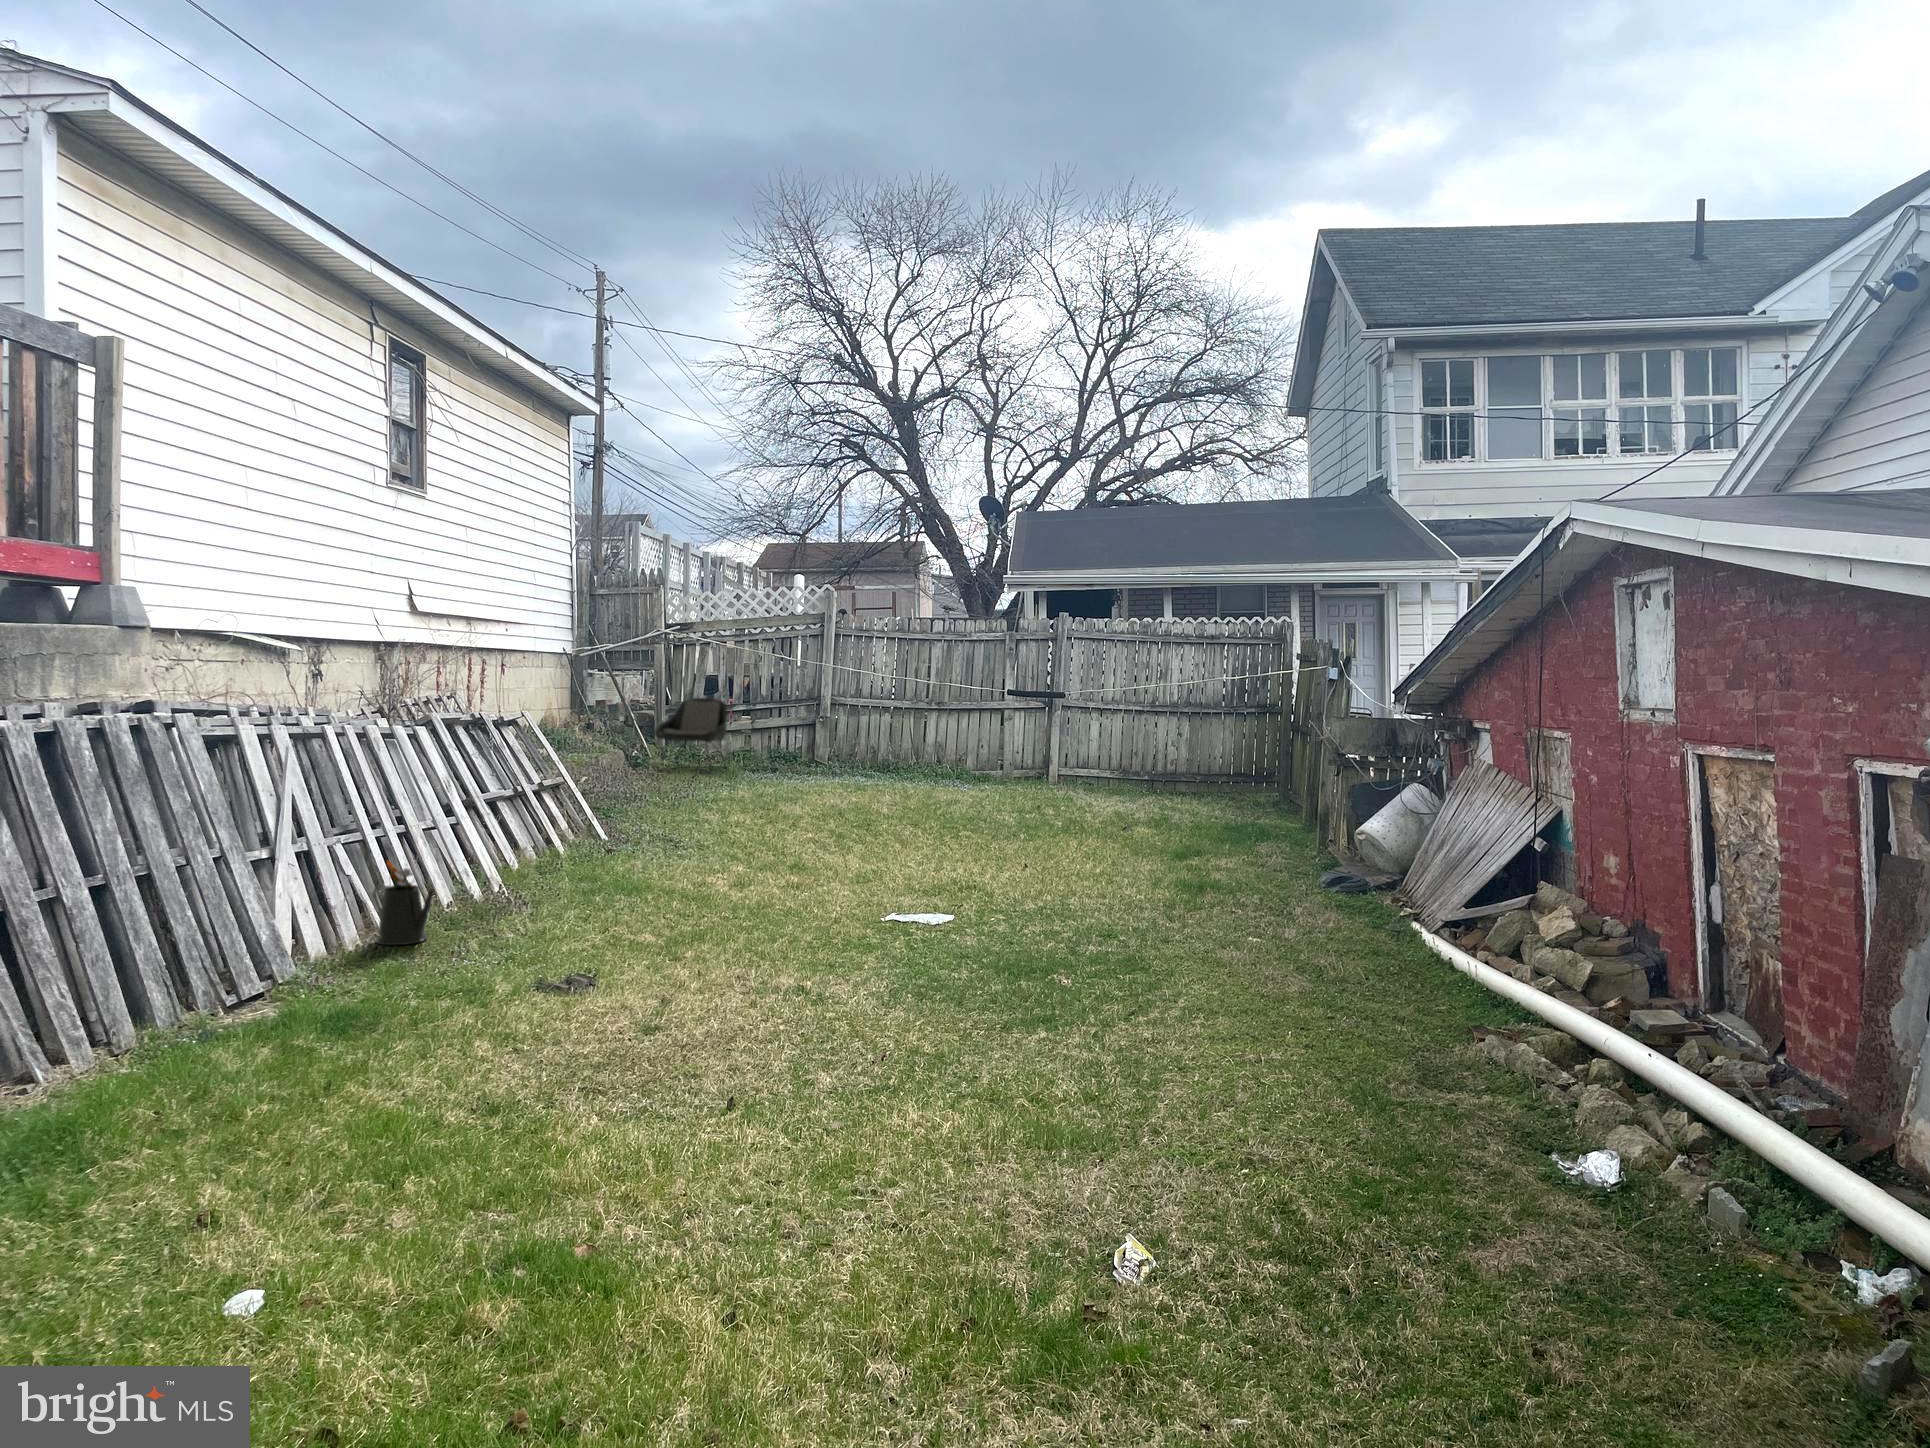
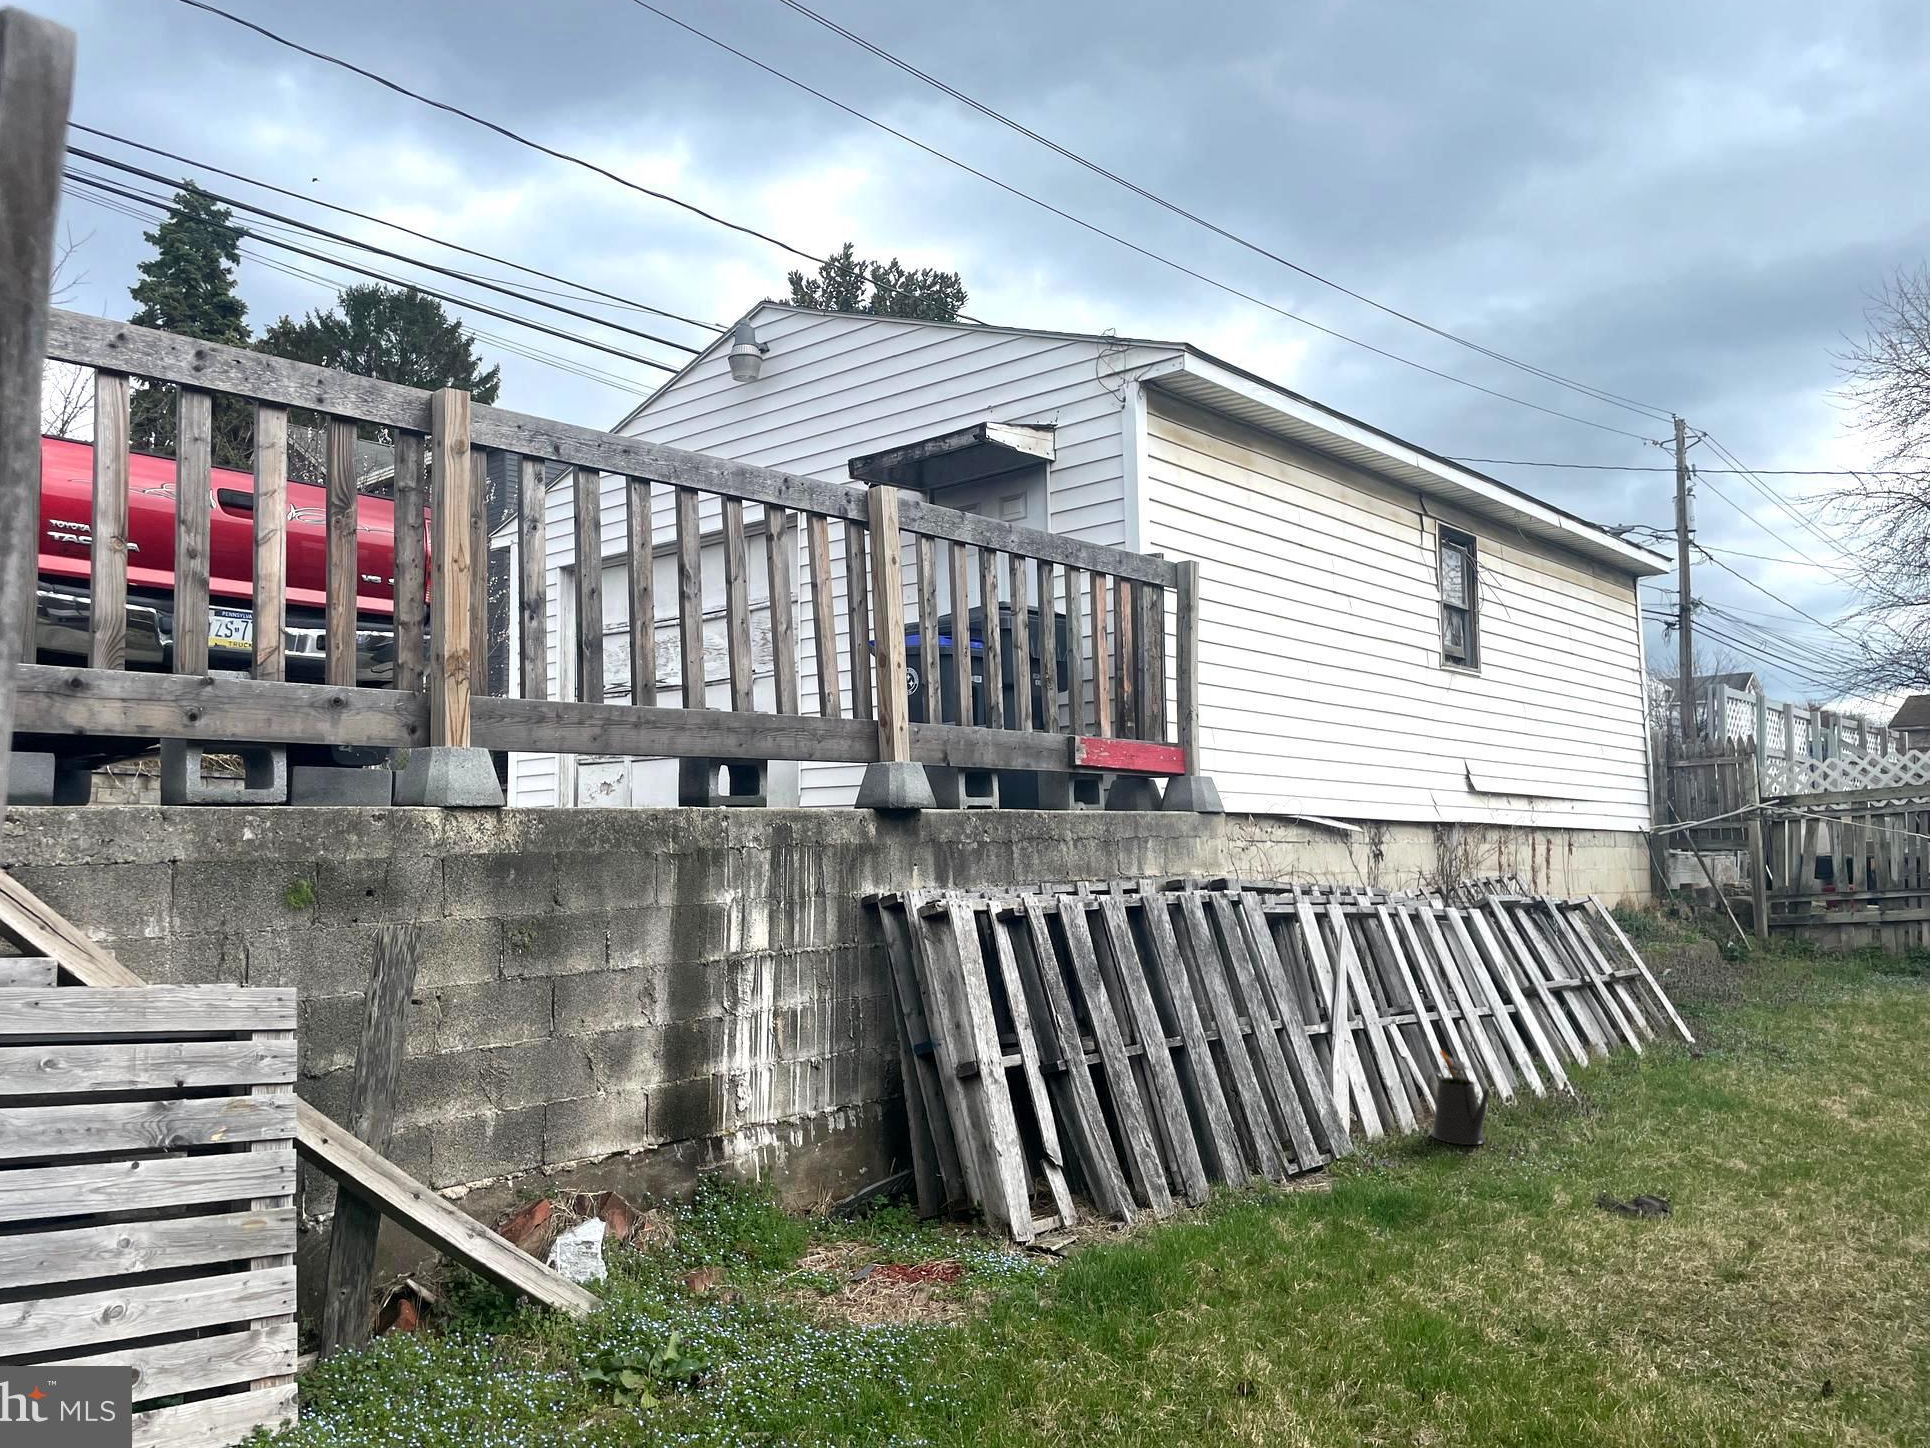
lounge chair: present [655,698,727,773] -> none [1762,884,1876,980]

